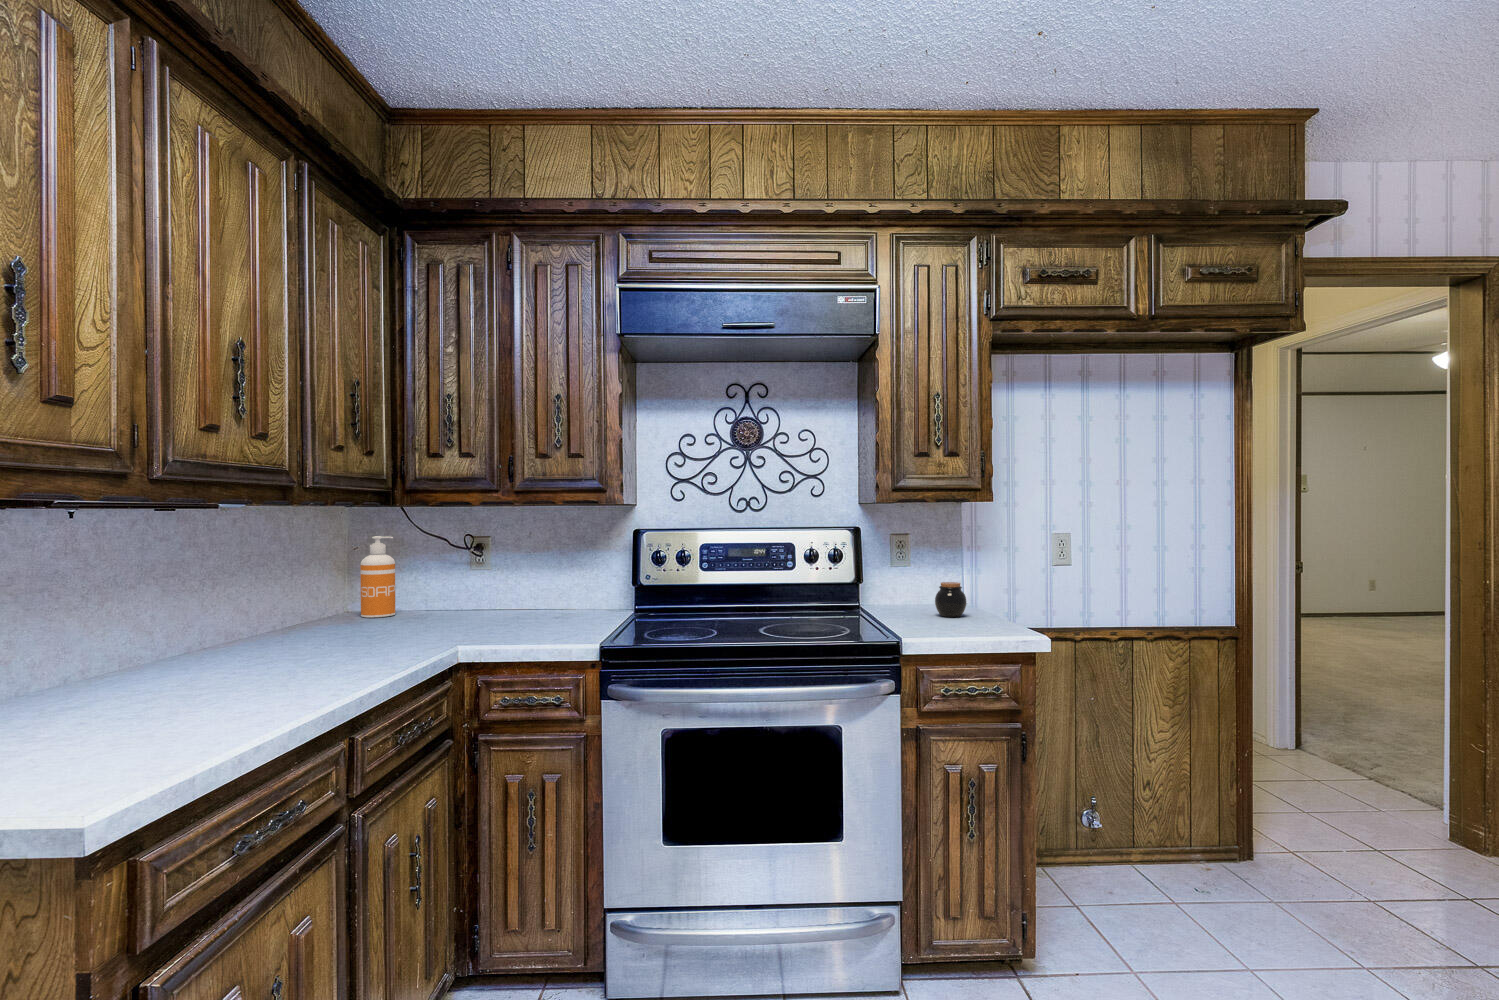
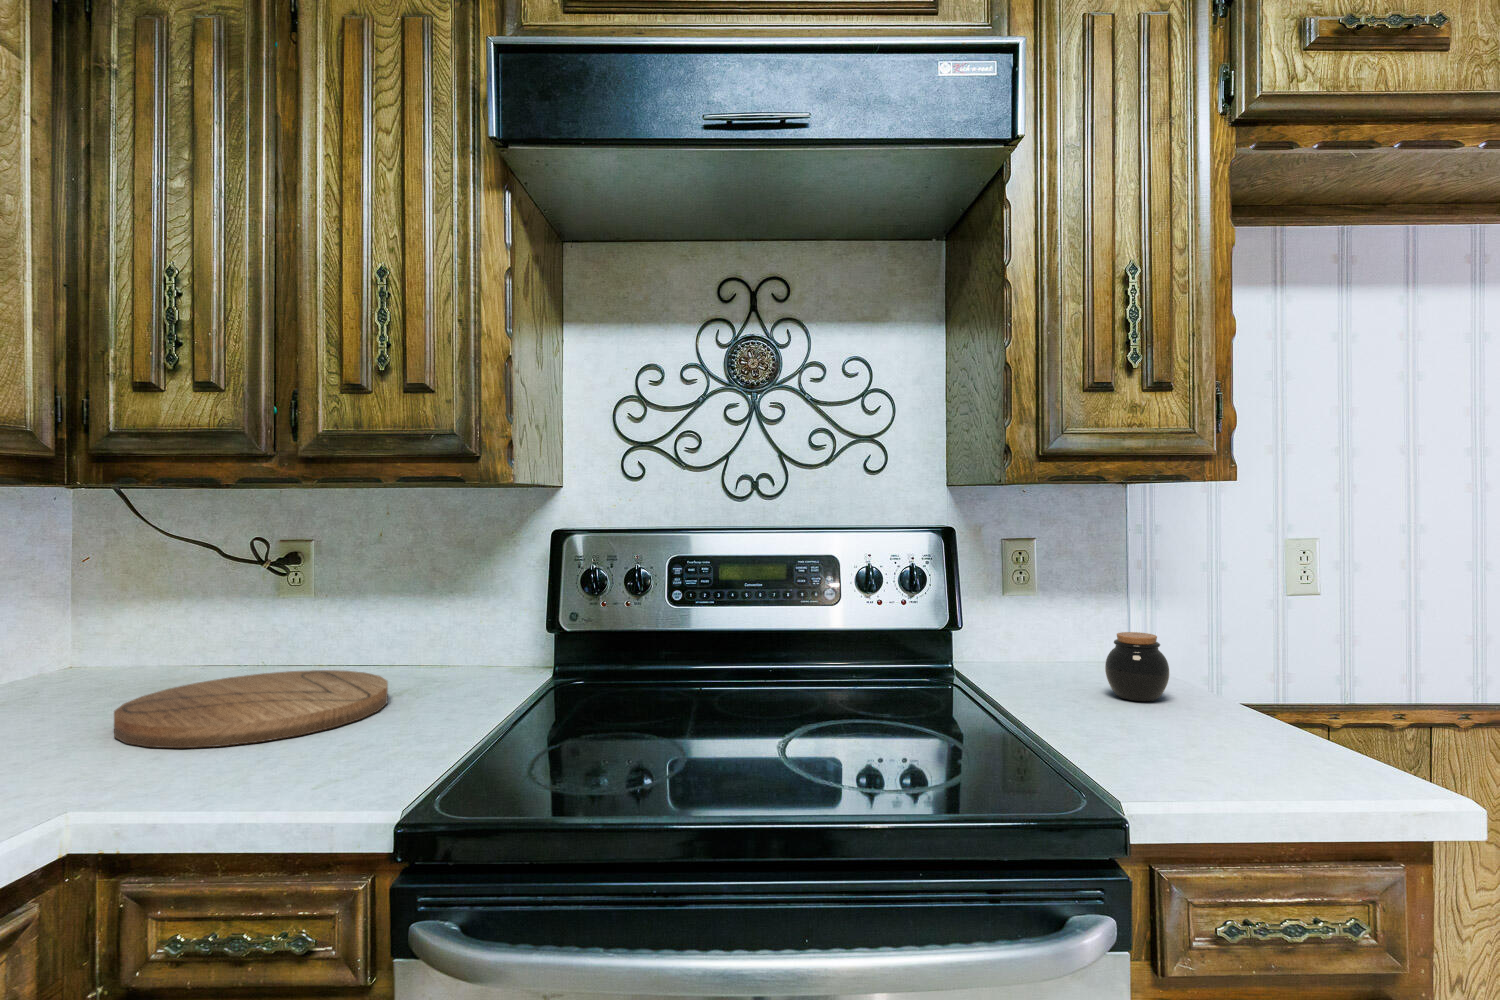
soap dispenser: present [360,536,396,618] -> none [55,541,129,689]
cutting board: none [427,607,555,634] -> present [114,670,388,748]

